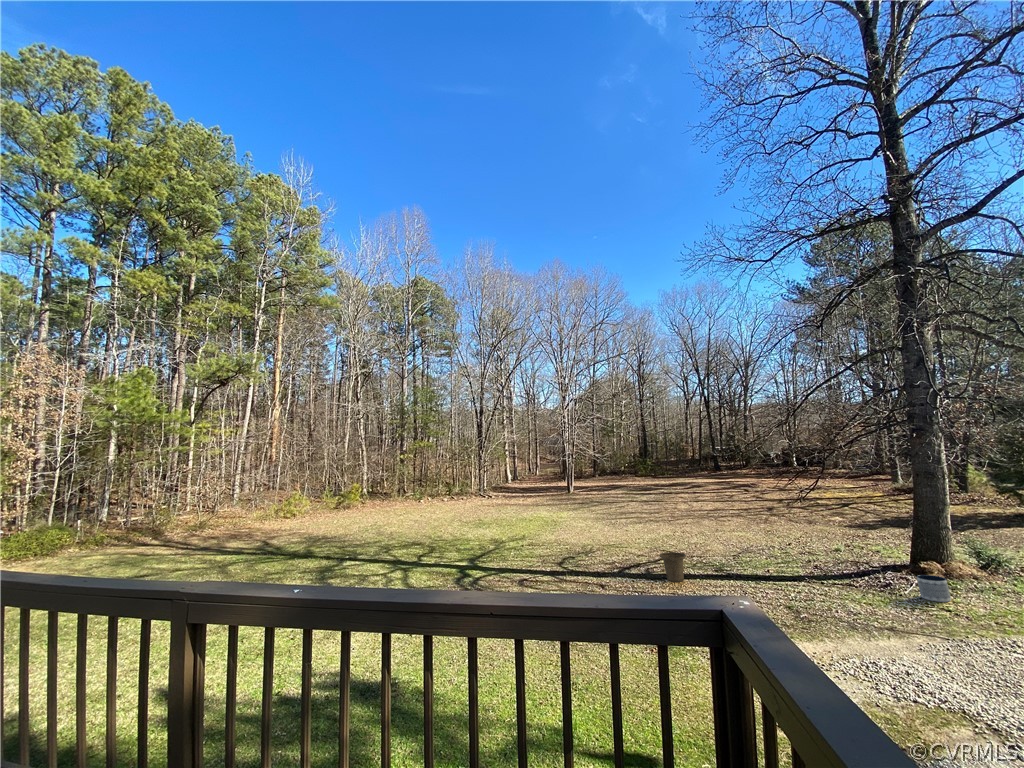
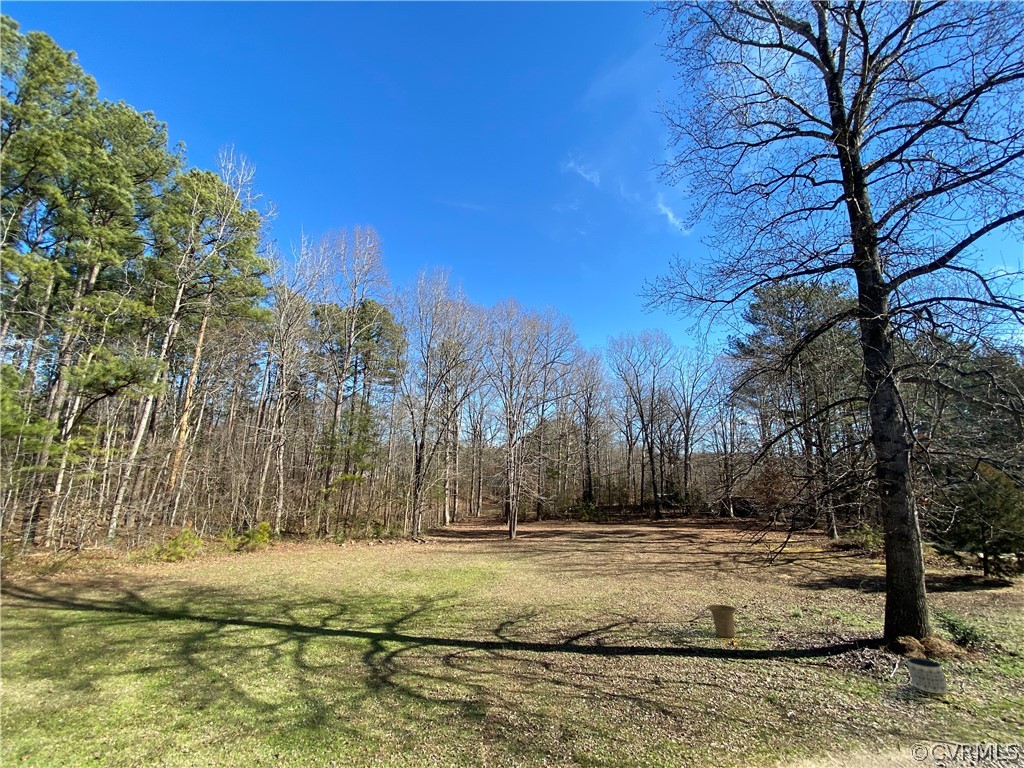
basket: present [659,552,686,582] -> present [707,605,736,638]

